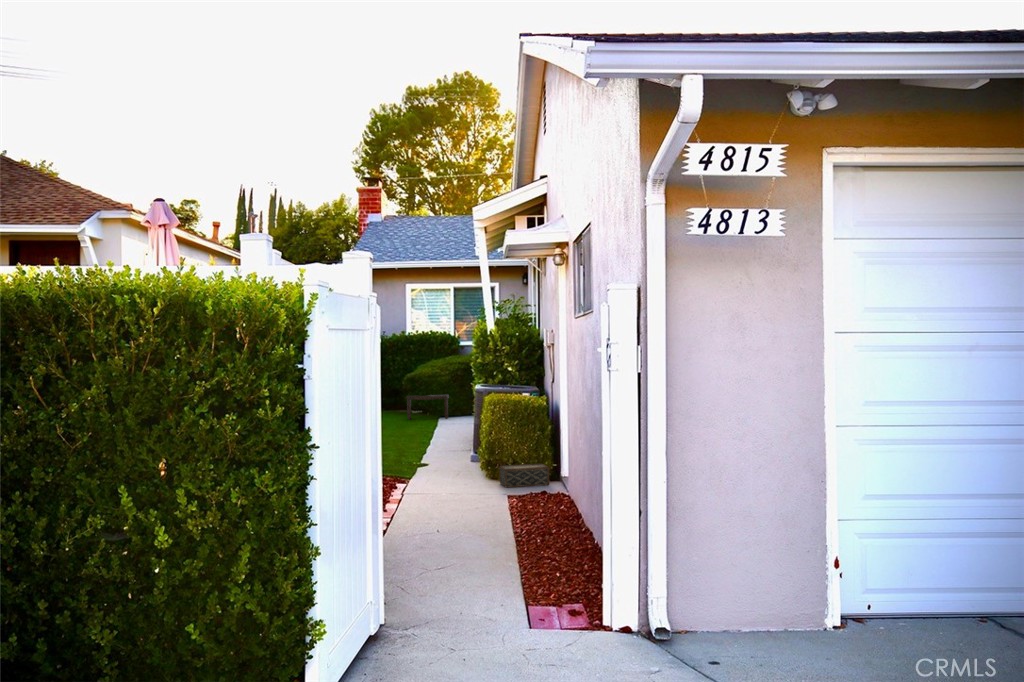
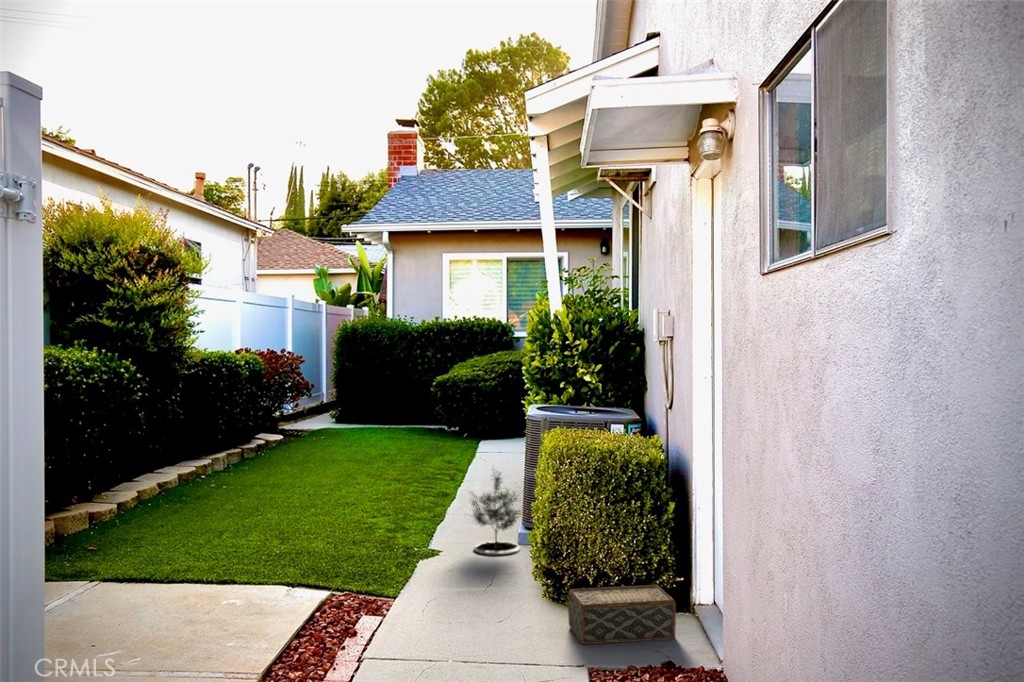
bench: present [407,395,449,419] -> none [436,406,495,441]
potted tree: none [443,417,475,465] -> present [472,470,520,555]

